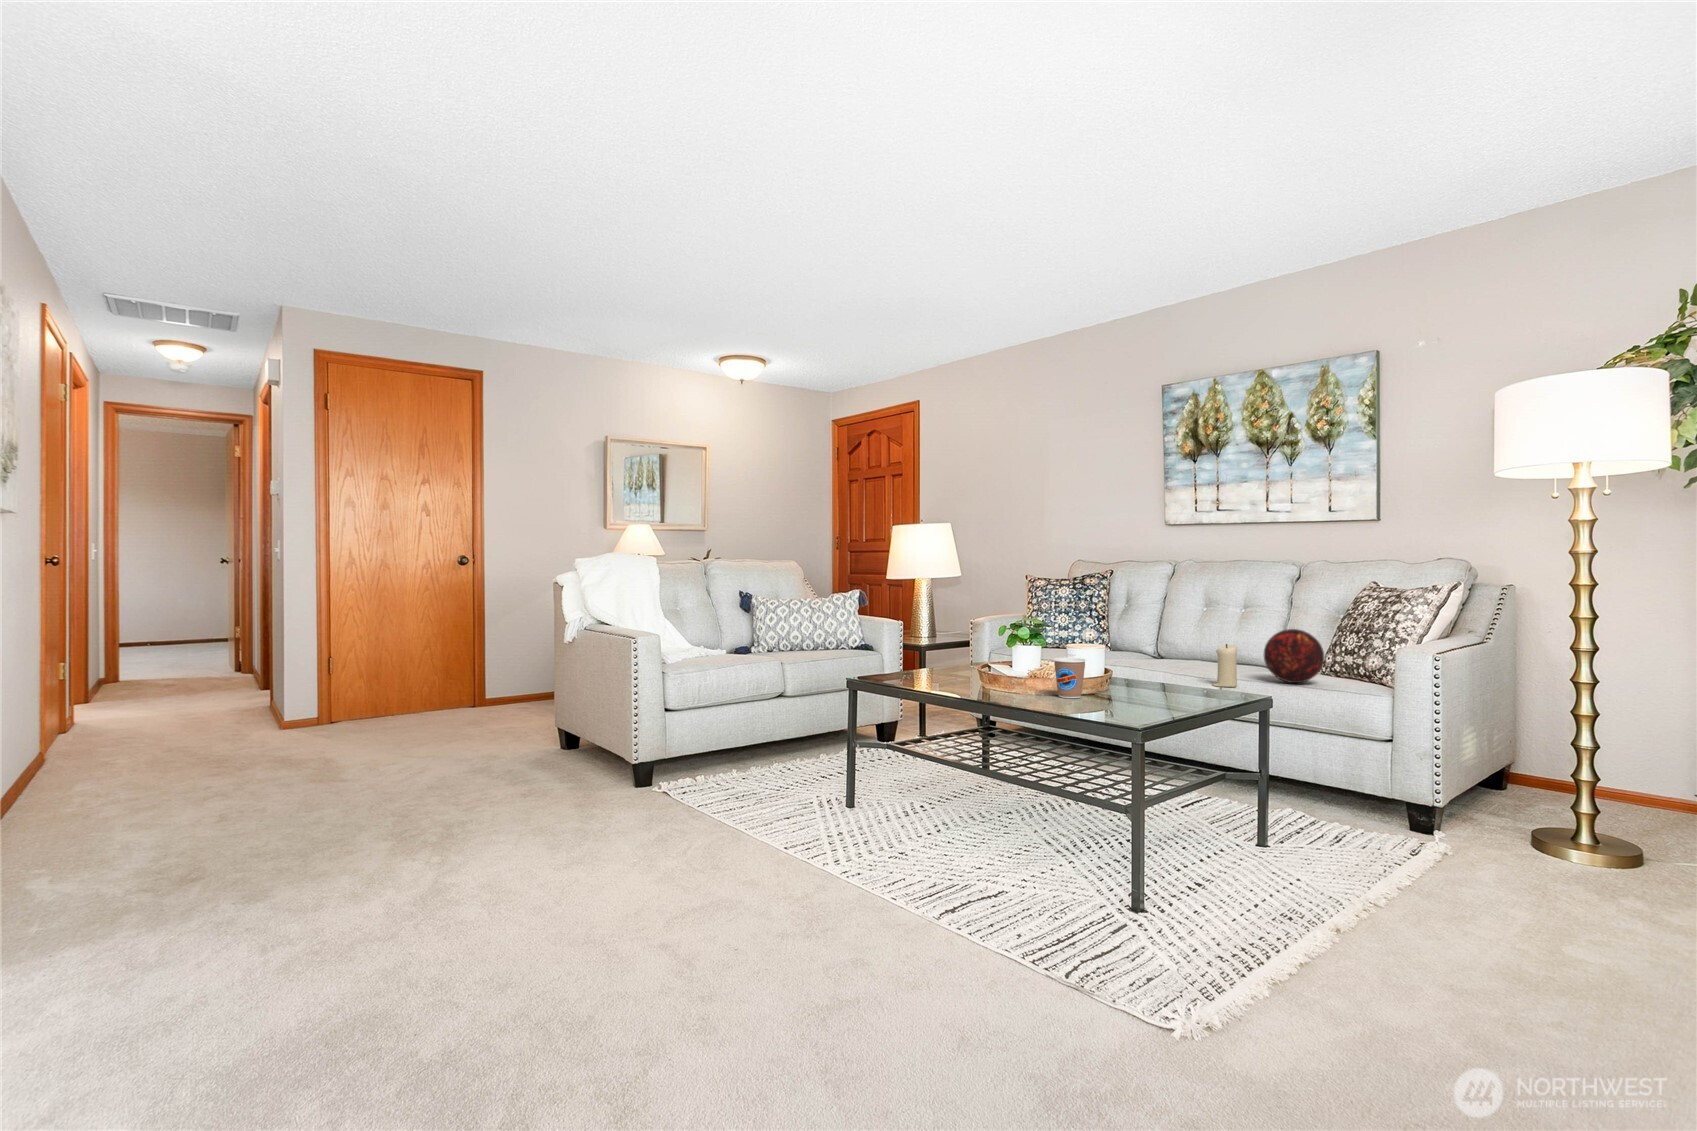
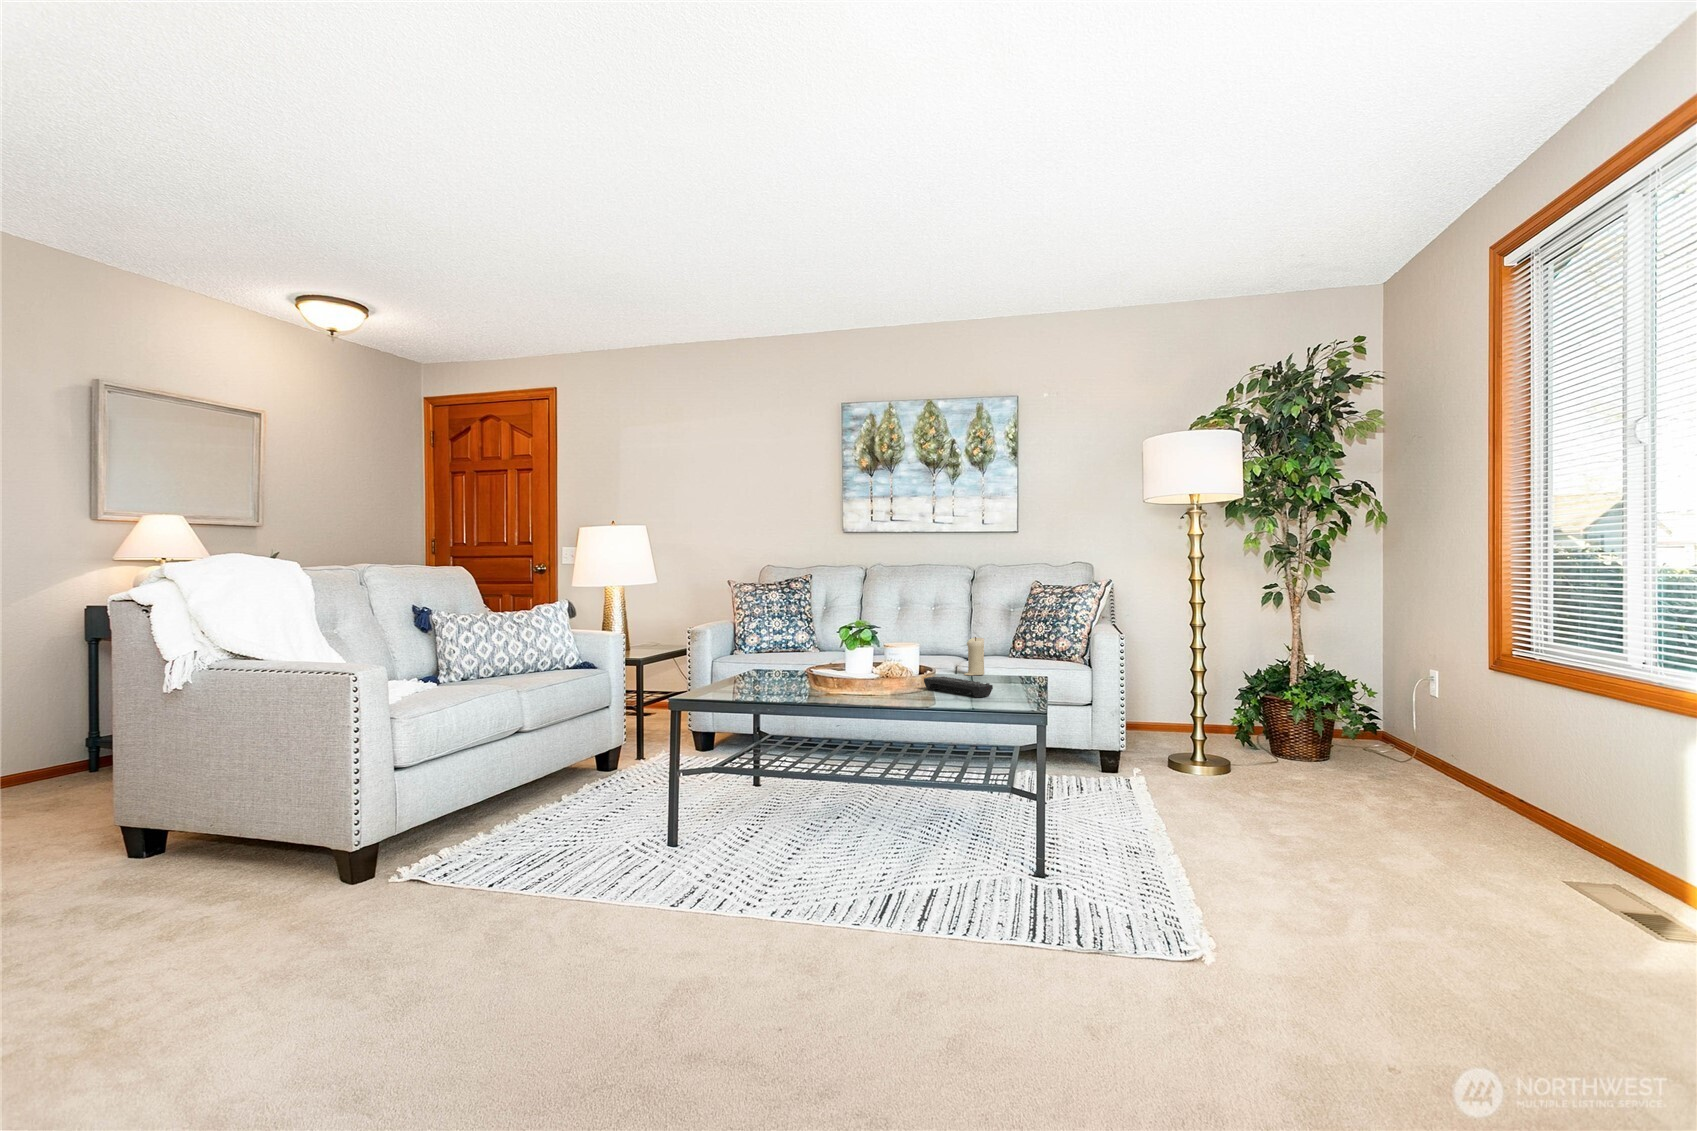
decorative orb: present [1264,629,1324,683] -> none [987,621,1034,667]
coffee cup: present [1053,658,1086,698] -> none [875,660,907,700]
remote control: none [1126,681,1182,705] -> present [924,677,993,698]

